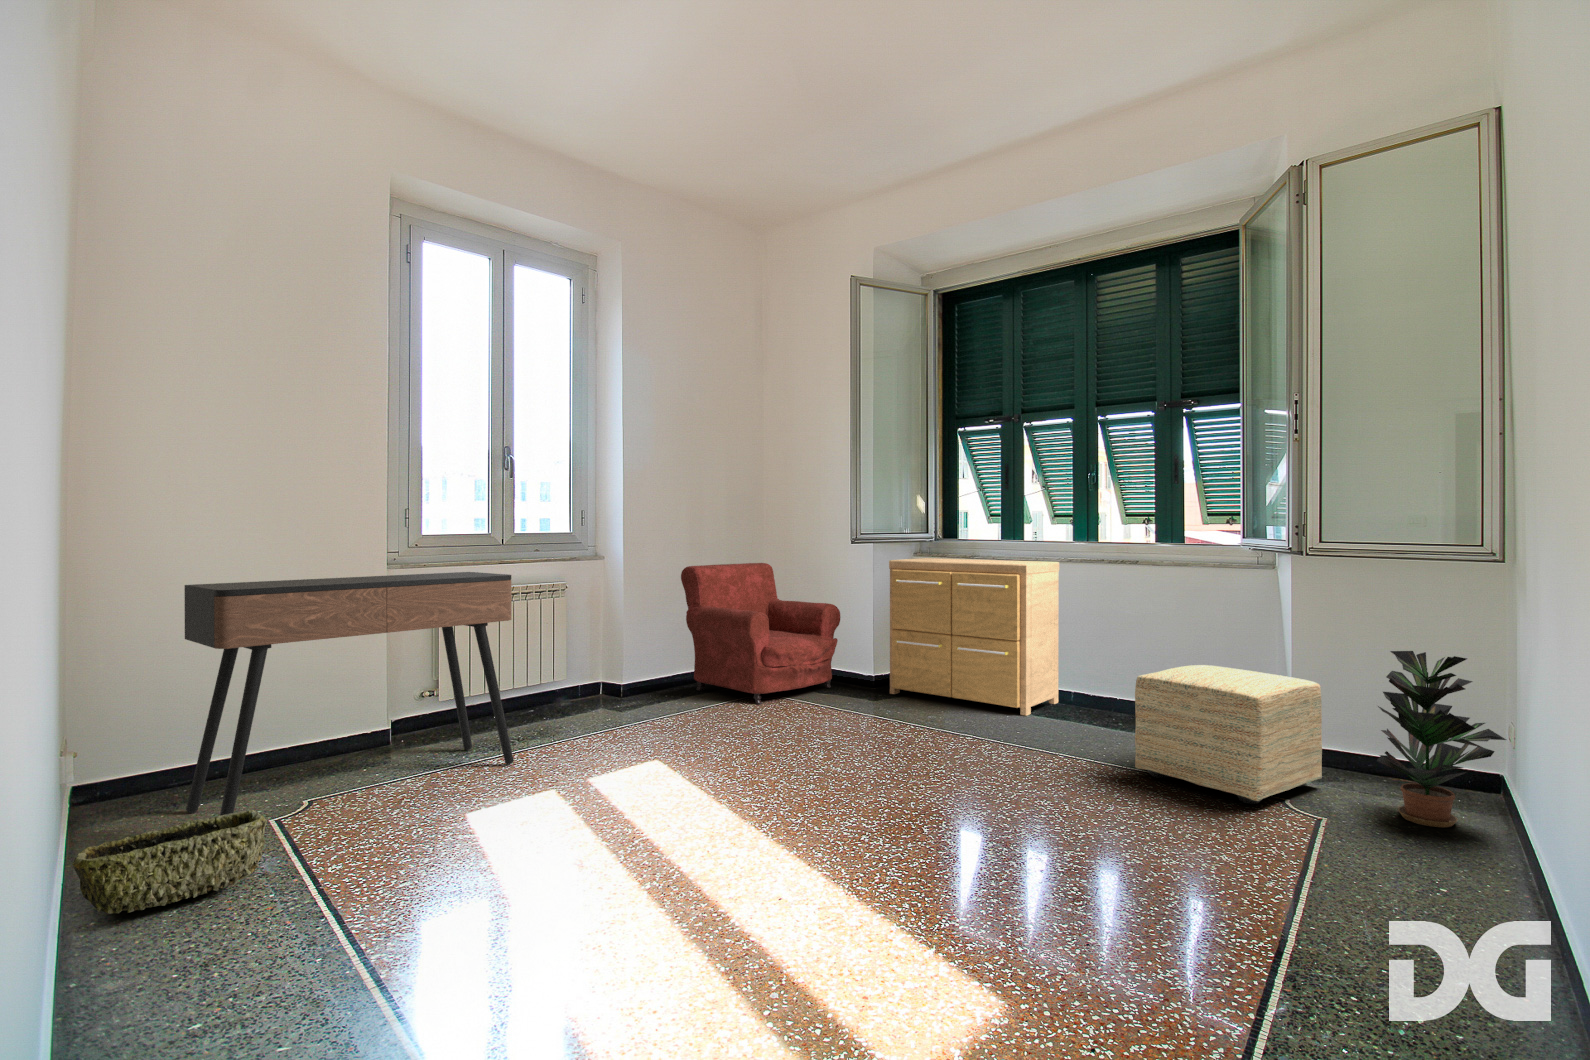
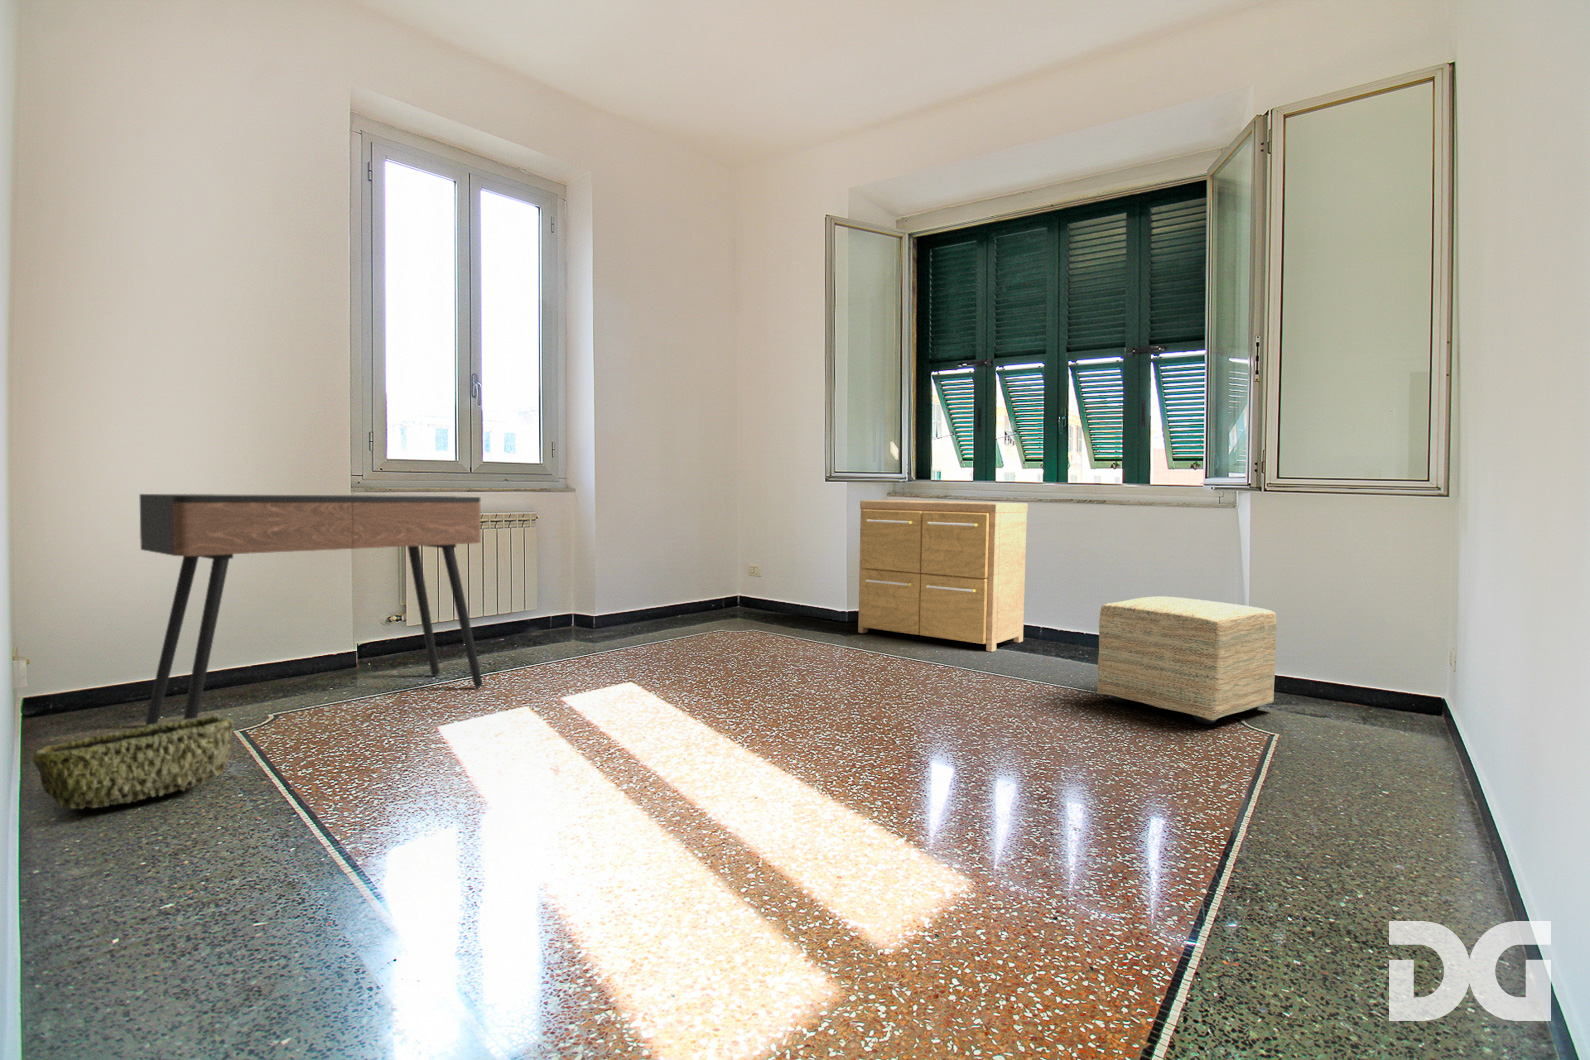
armchair: present [681,563,840,704] -> none [651,504,810,640]
potted plant: present [1377,651,1506,827] -> none [1326,578,1448,743]

